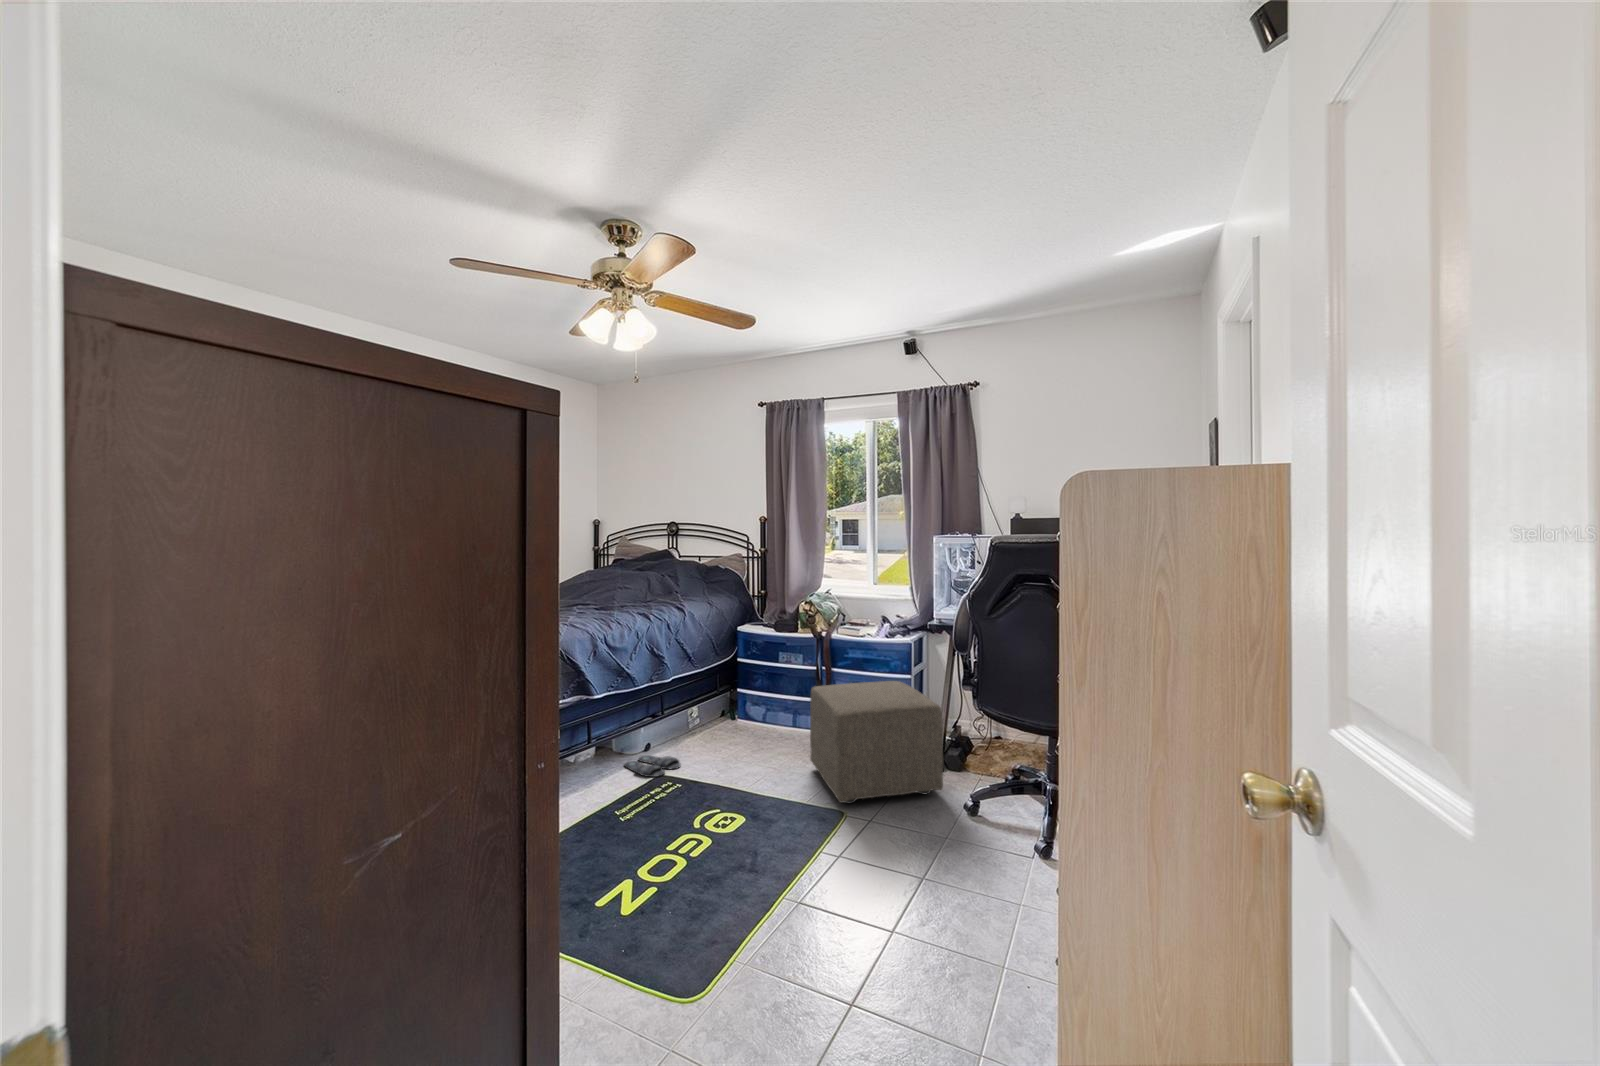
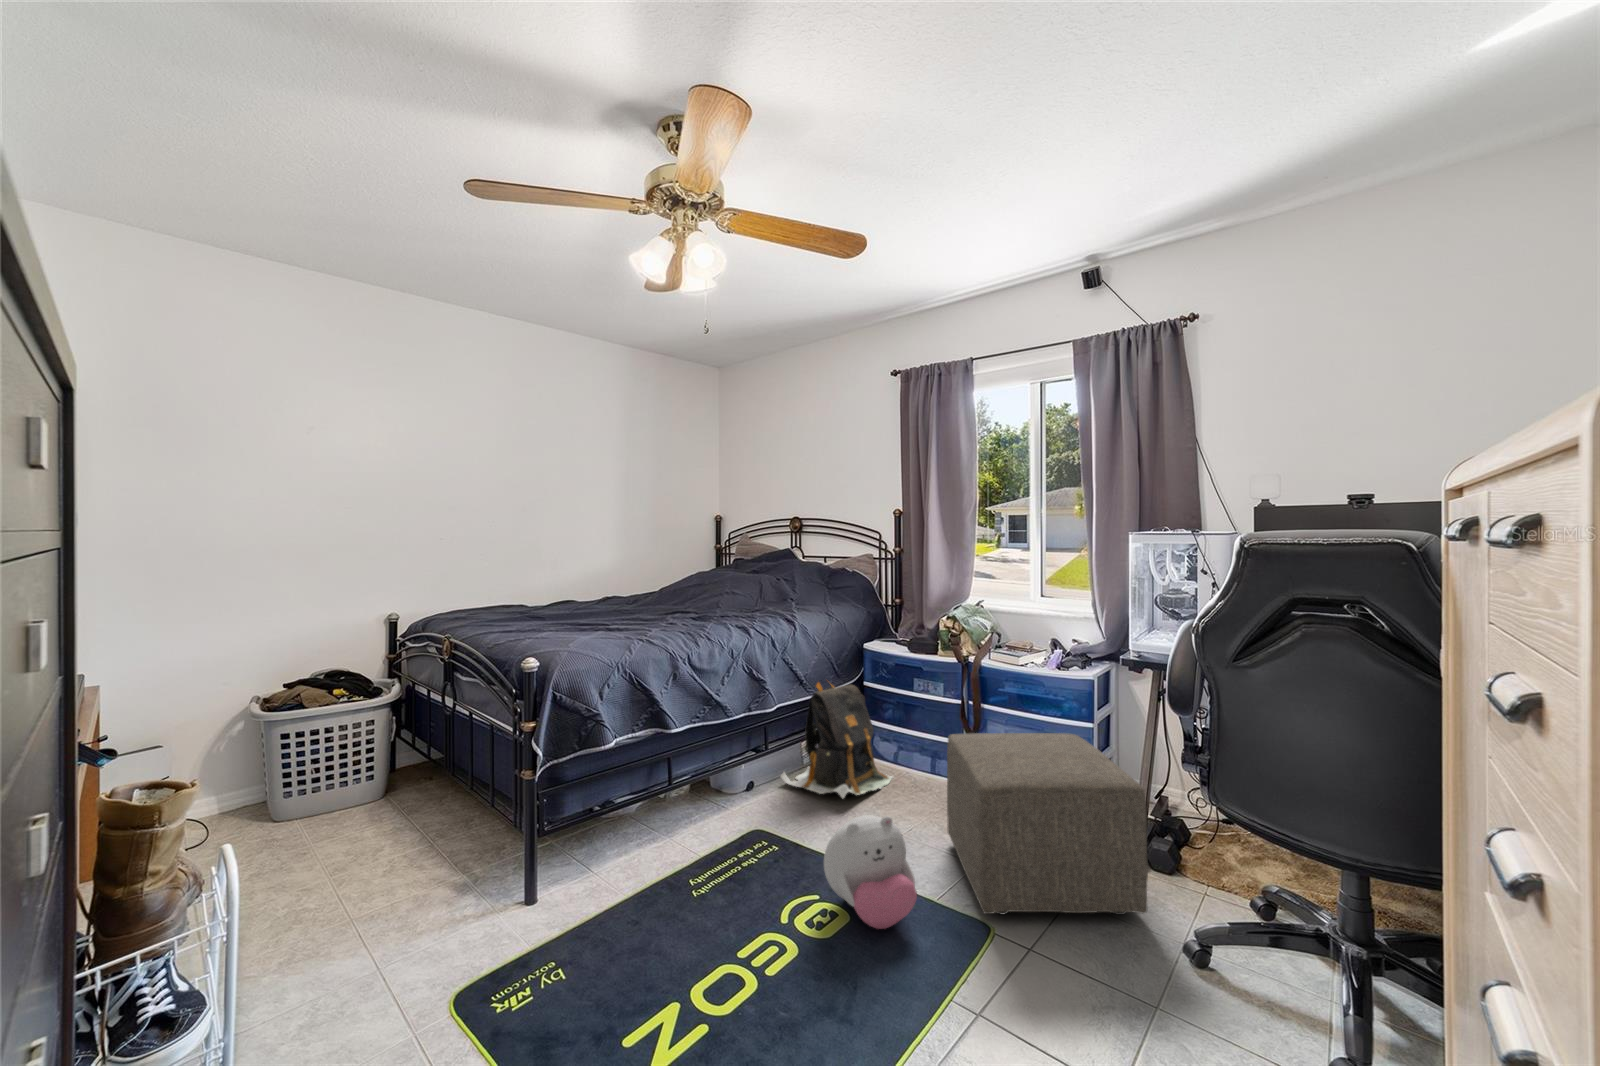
backpack: none [673,653,765,748] -> present [781,681,893,798]
plush toy: none [725,743,794,821] -> present [824,815,917,929]
slippers: present [624,755,680,777] -> none [717,797,783,831]

